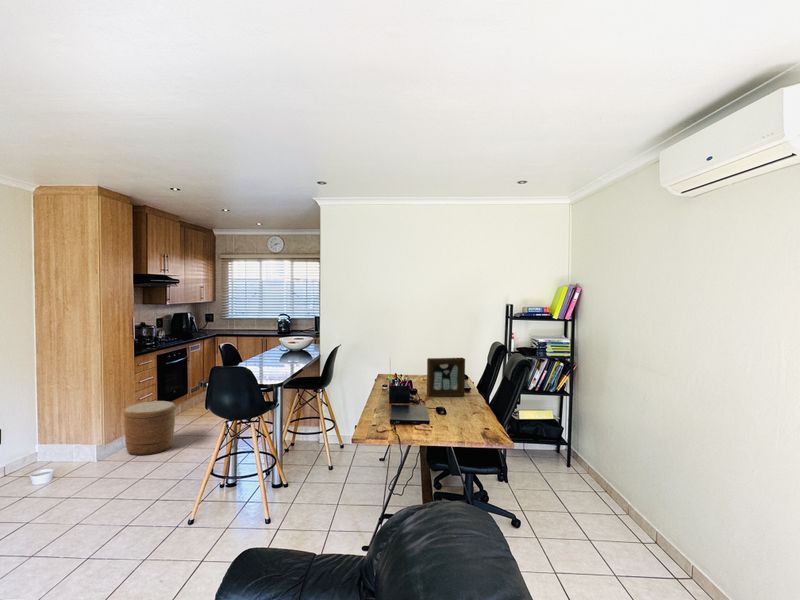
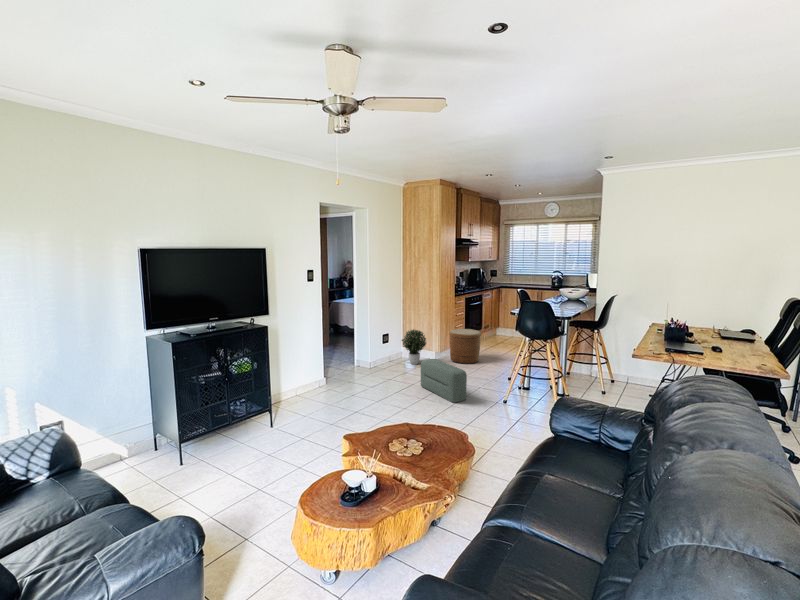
picture frame: present [427,358,465,397] -> none [708,307,756,344]
potted plant: none [26,415,79,474] -> present [402,330,426,365]
pouf: none [44,468,125,545] -> present [421,359,467,402]

